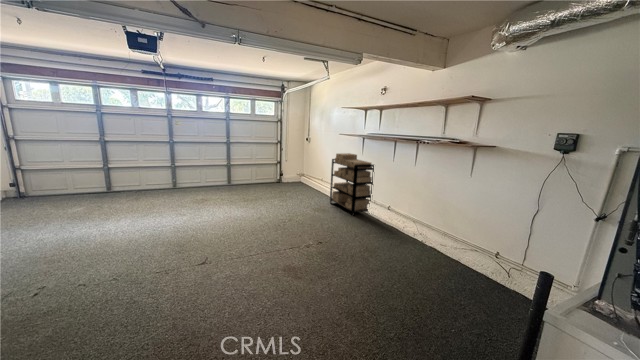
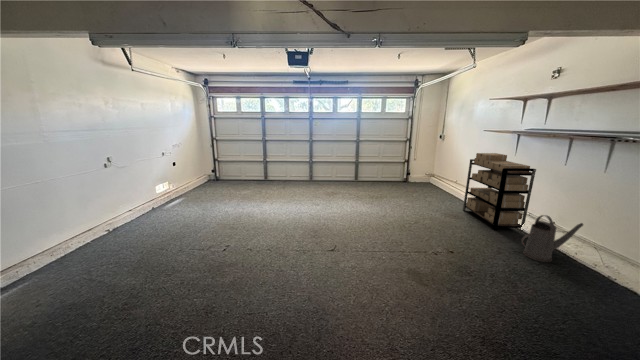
watering can: none [369,198,402,232] -> present [521,215,583,262]

